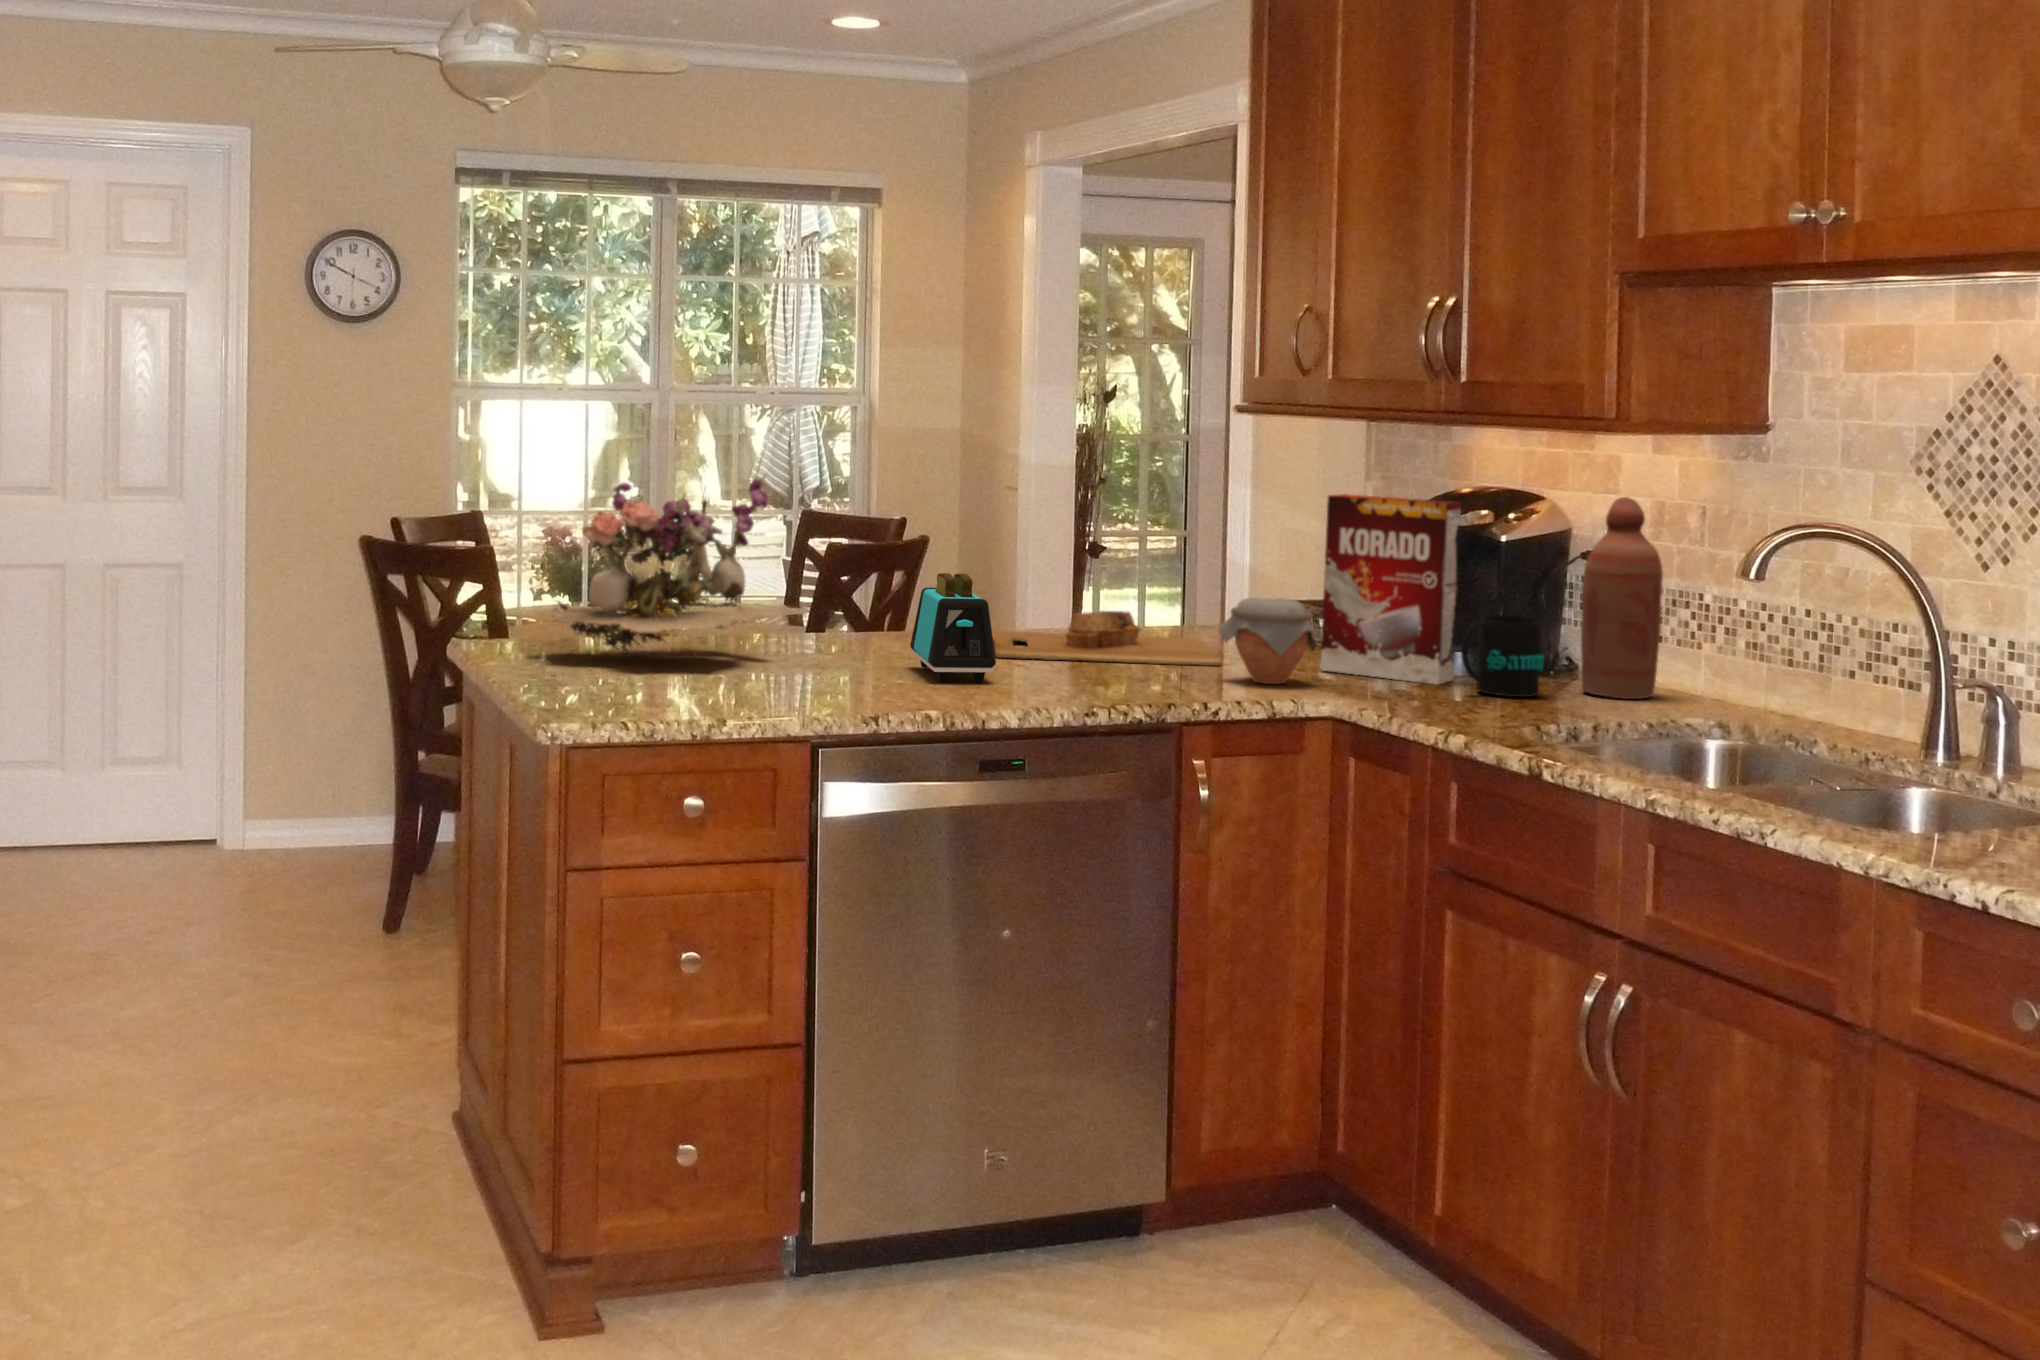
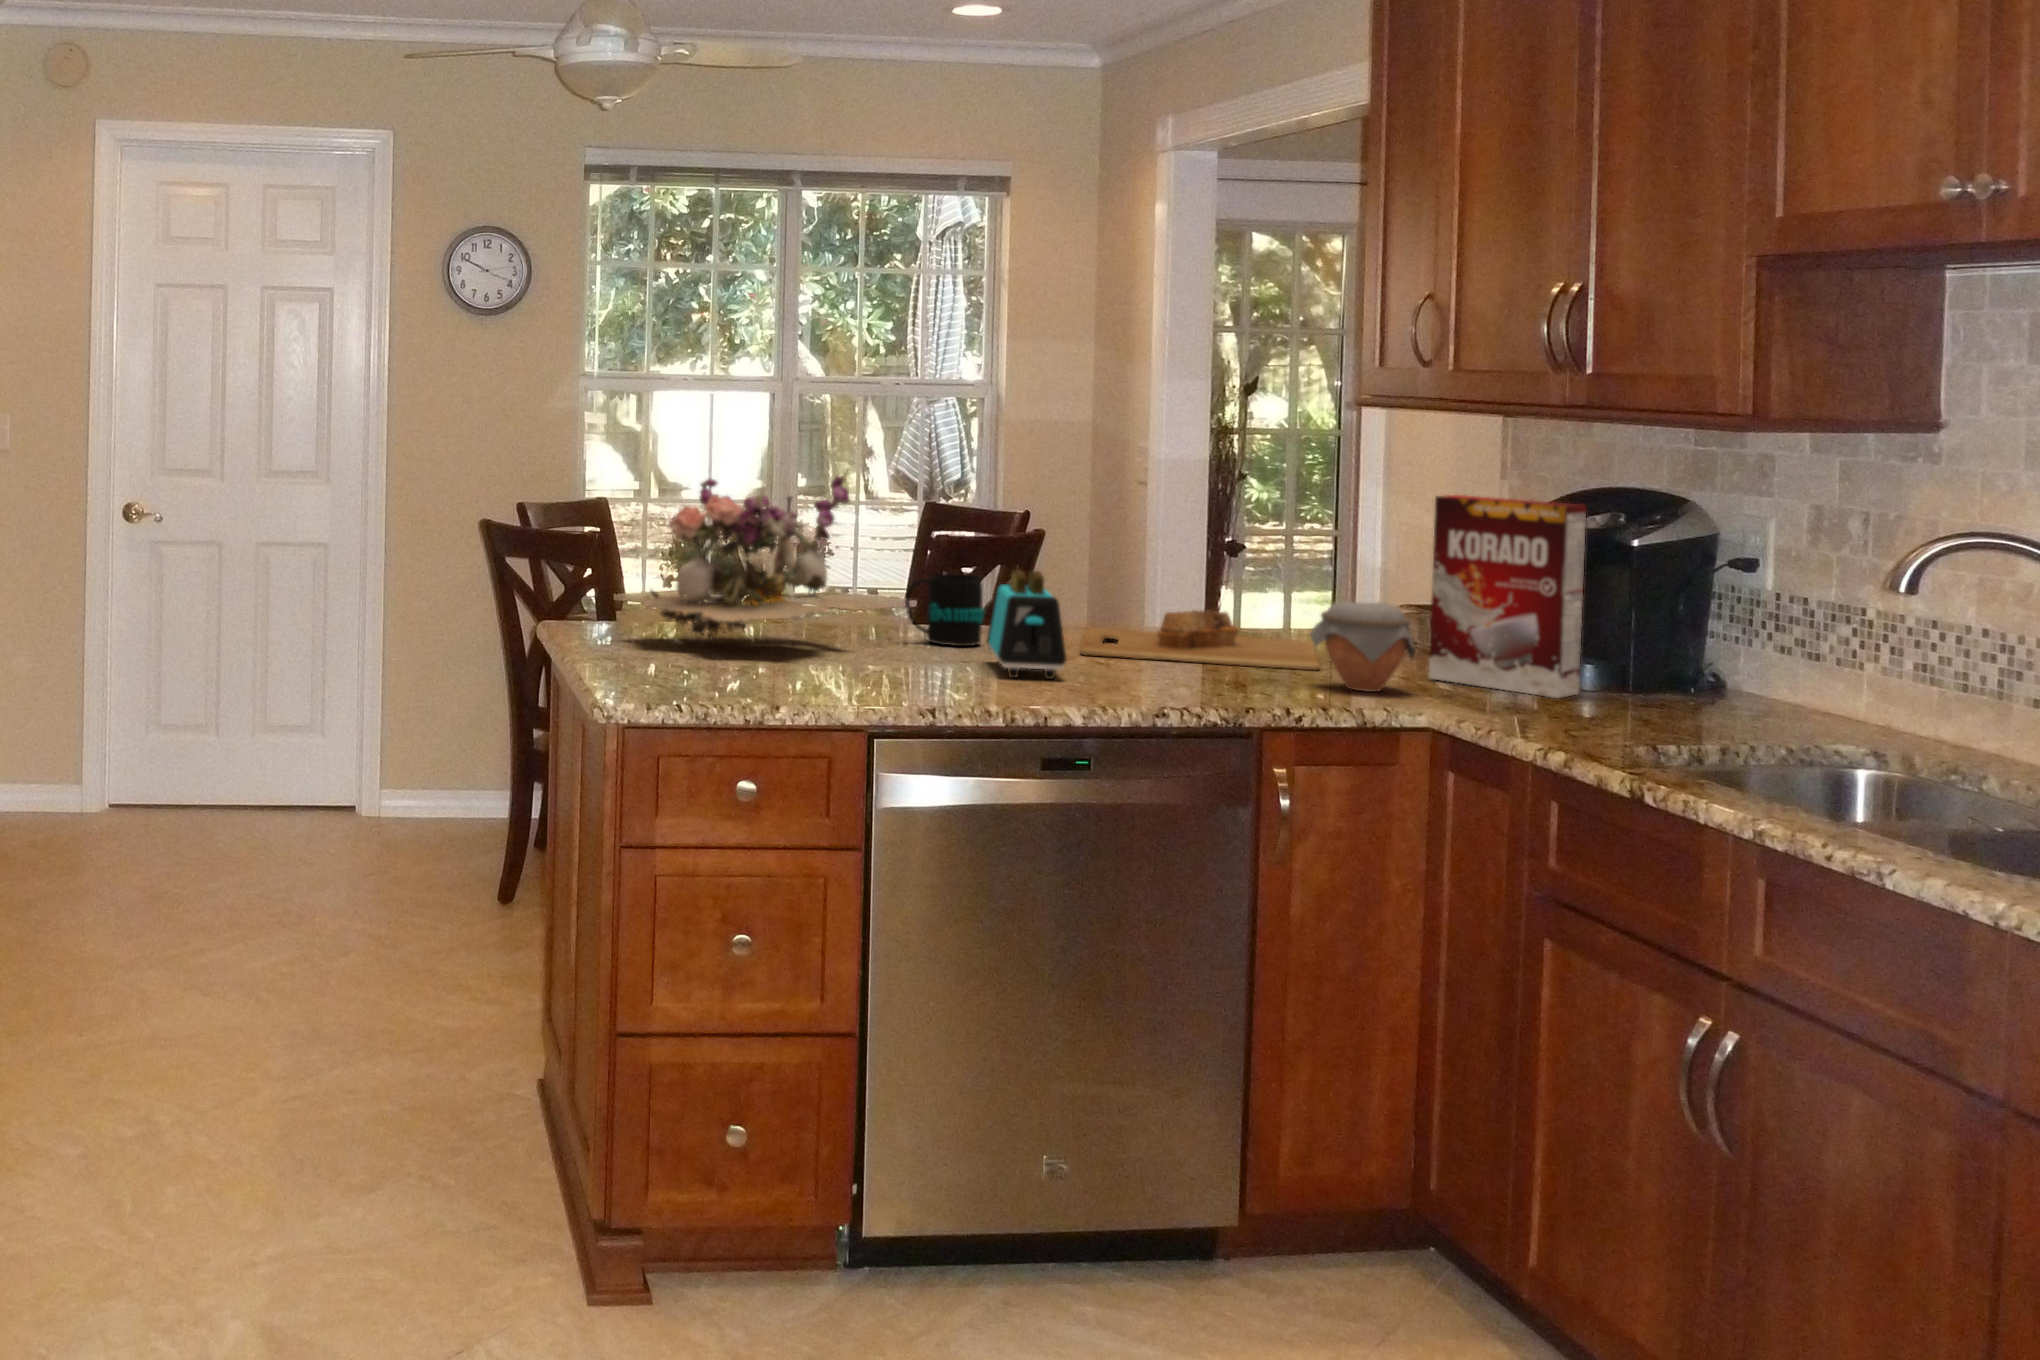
bottle: present [1581,497,1663,699] -> none [1726,502,1822,722]
mug: present [1461,615,1544,697] -> present [905,573,985,646]

